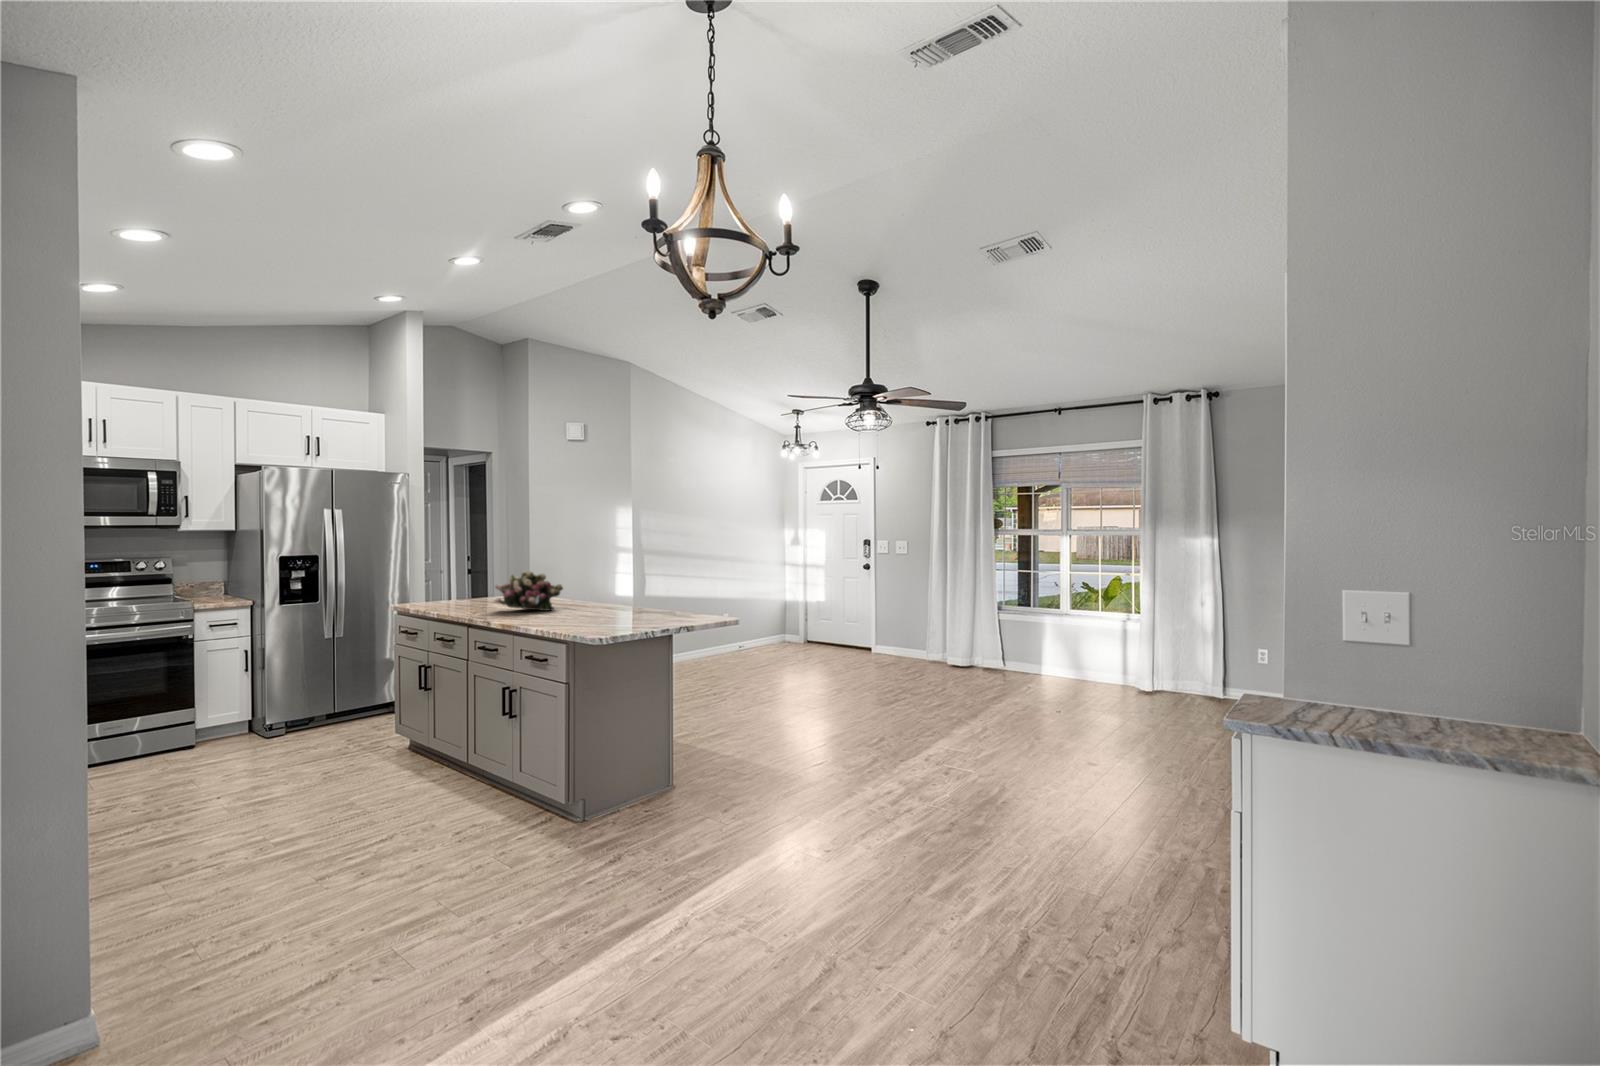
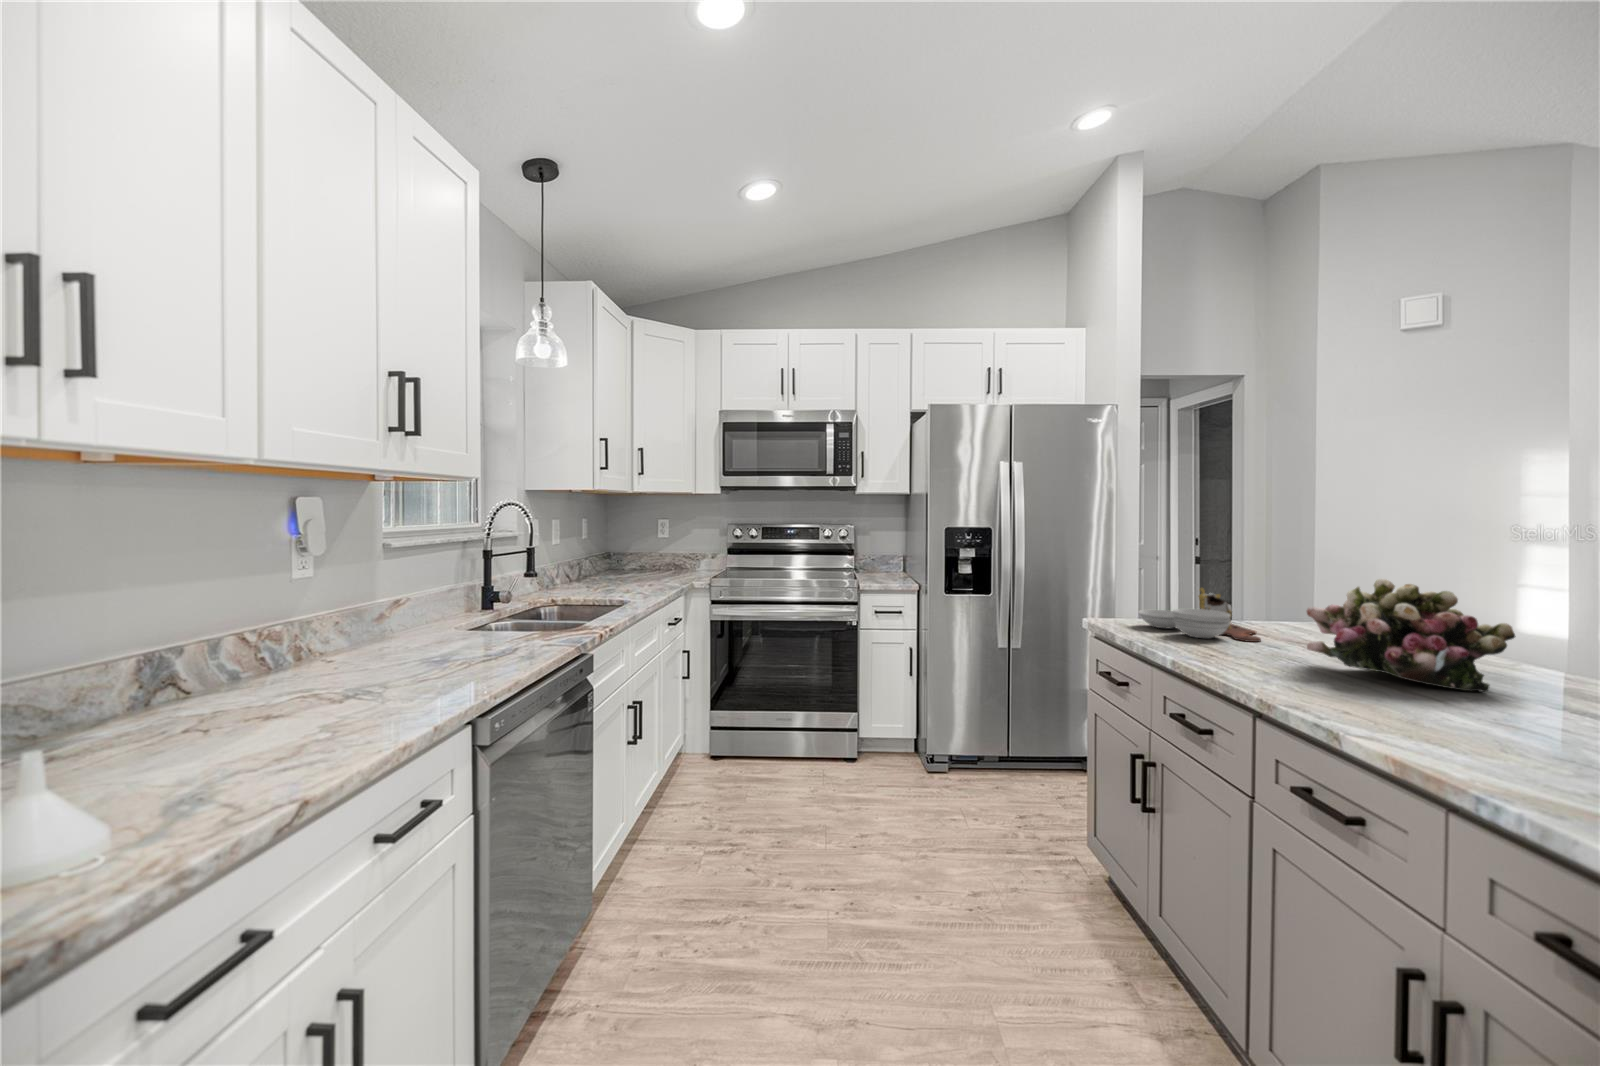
cutting board: none [424,584,484,608] -> present [1139,588,1261,642]

